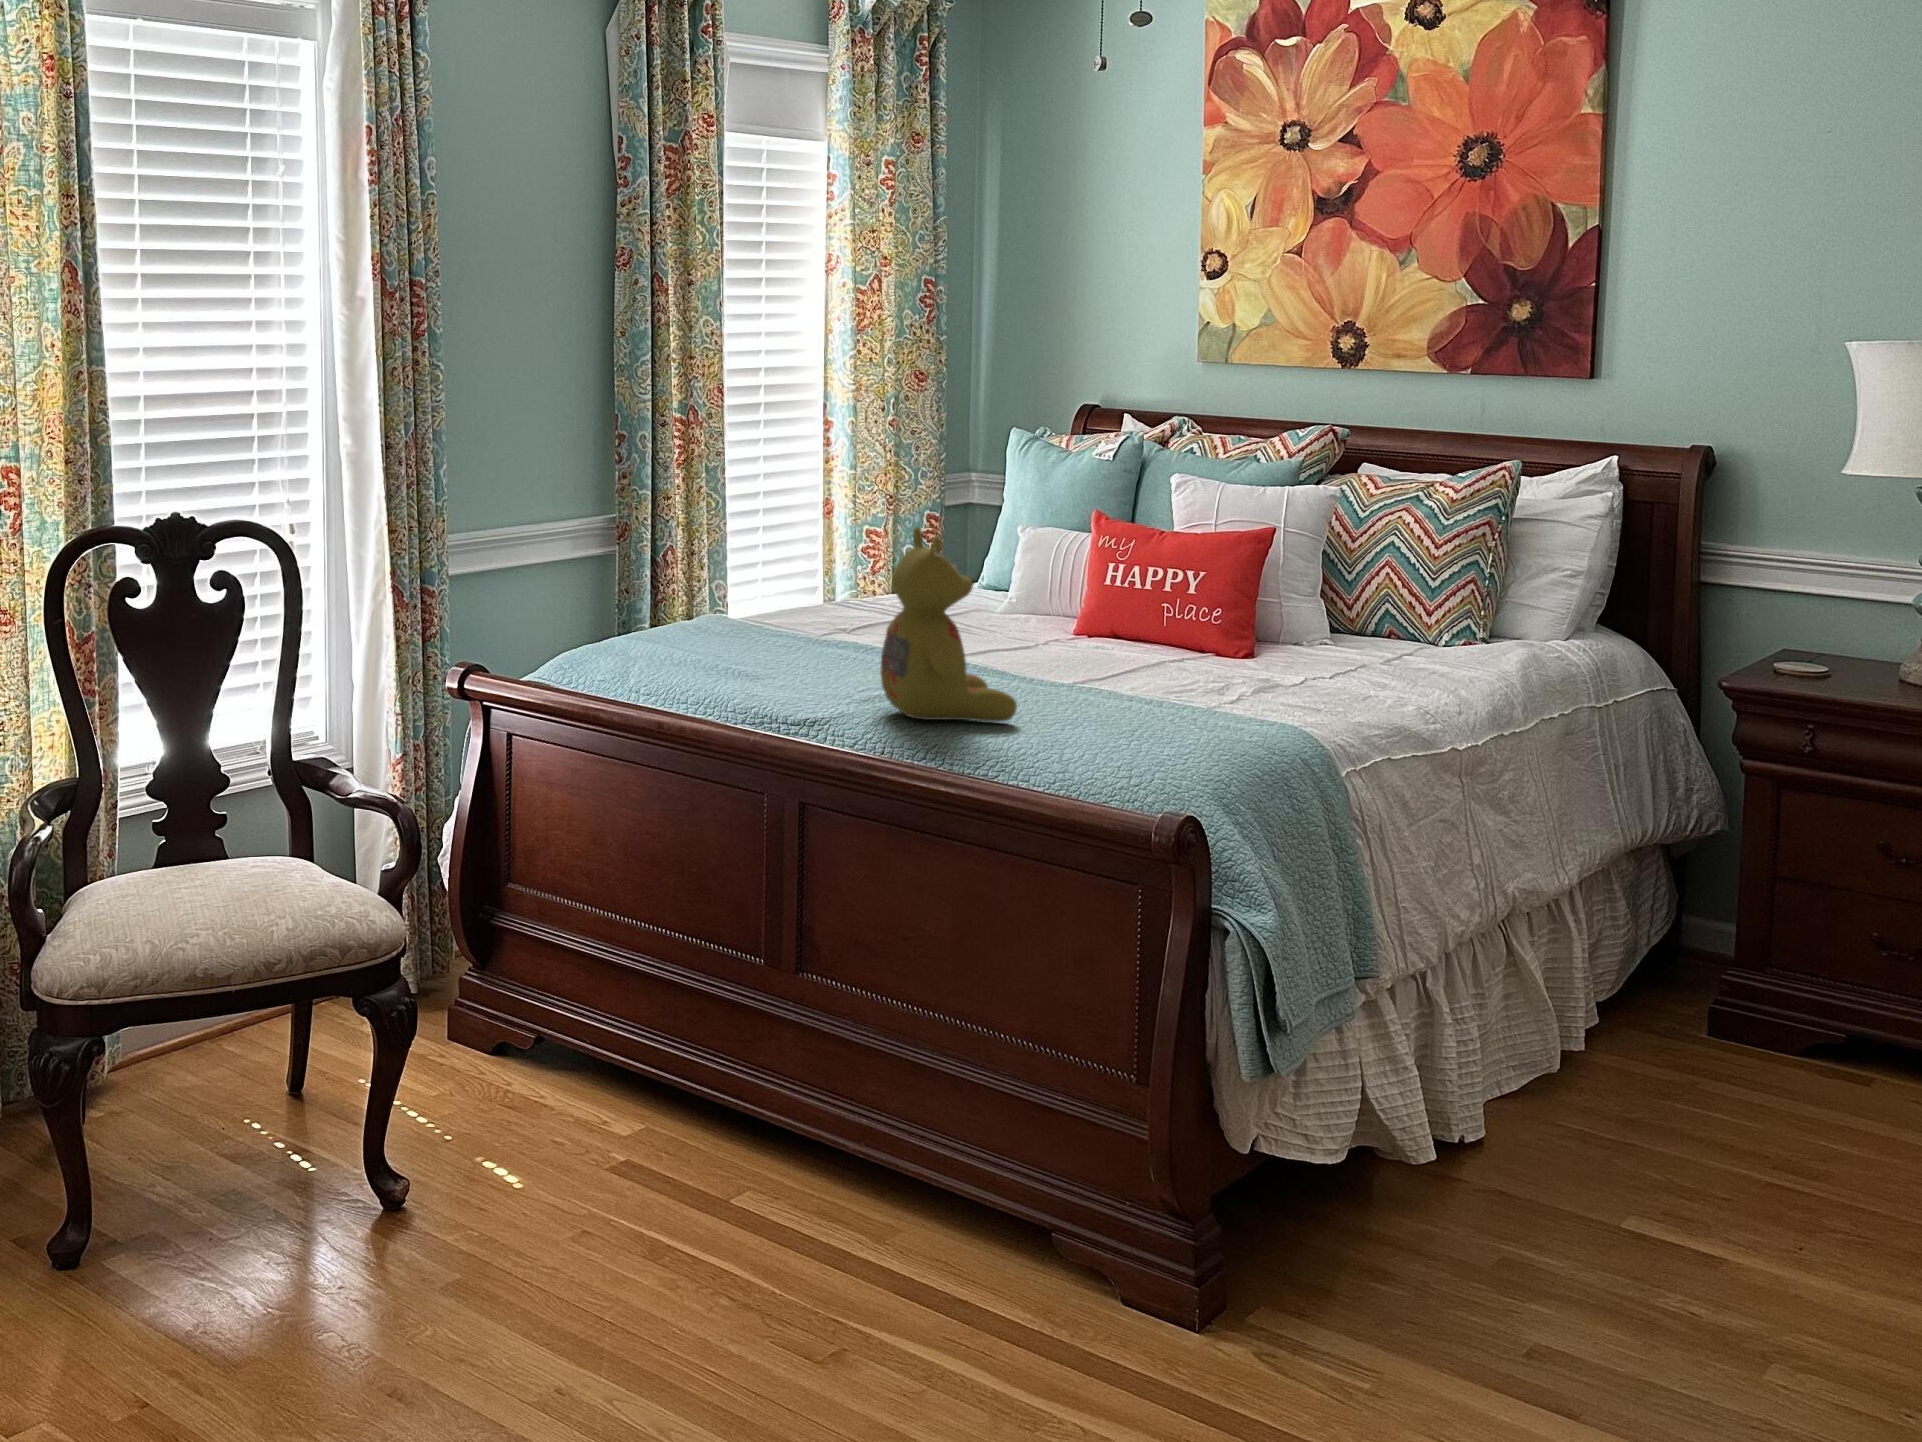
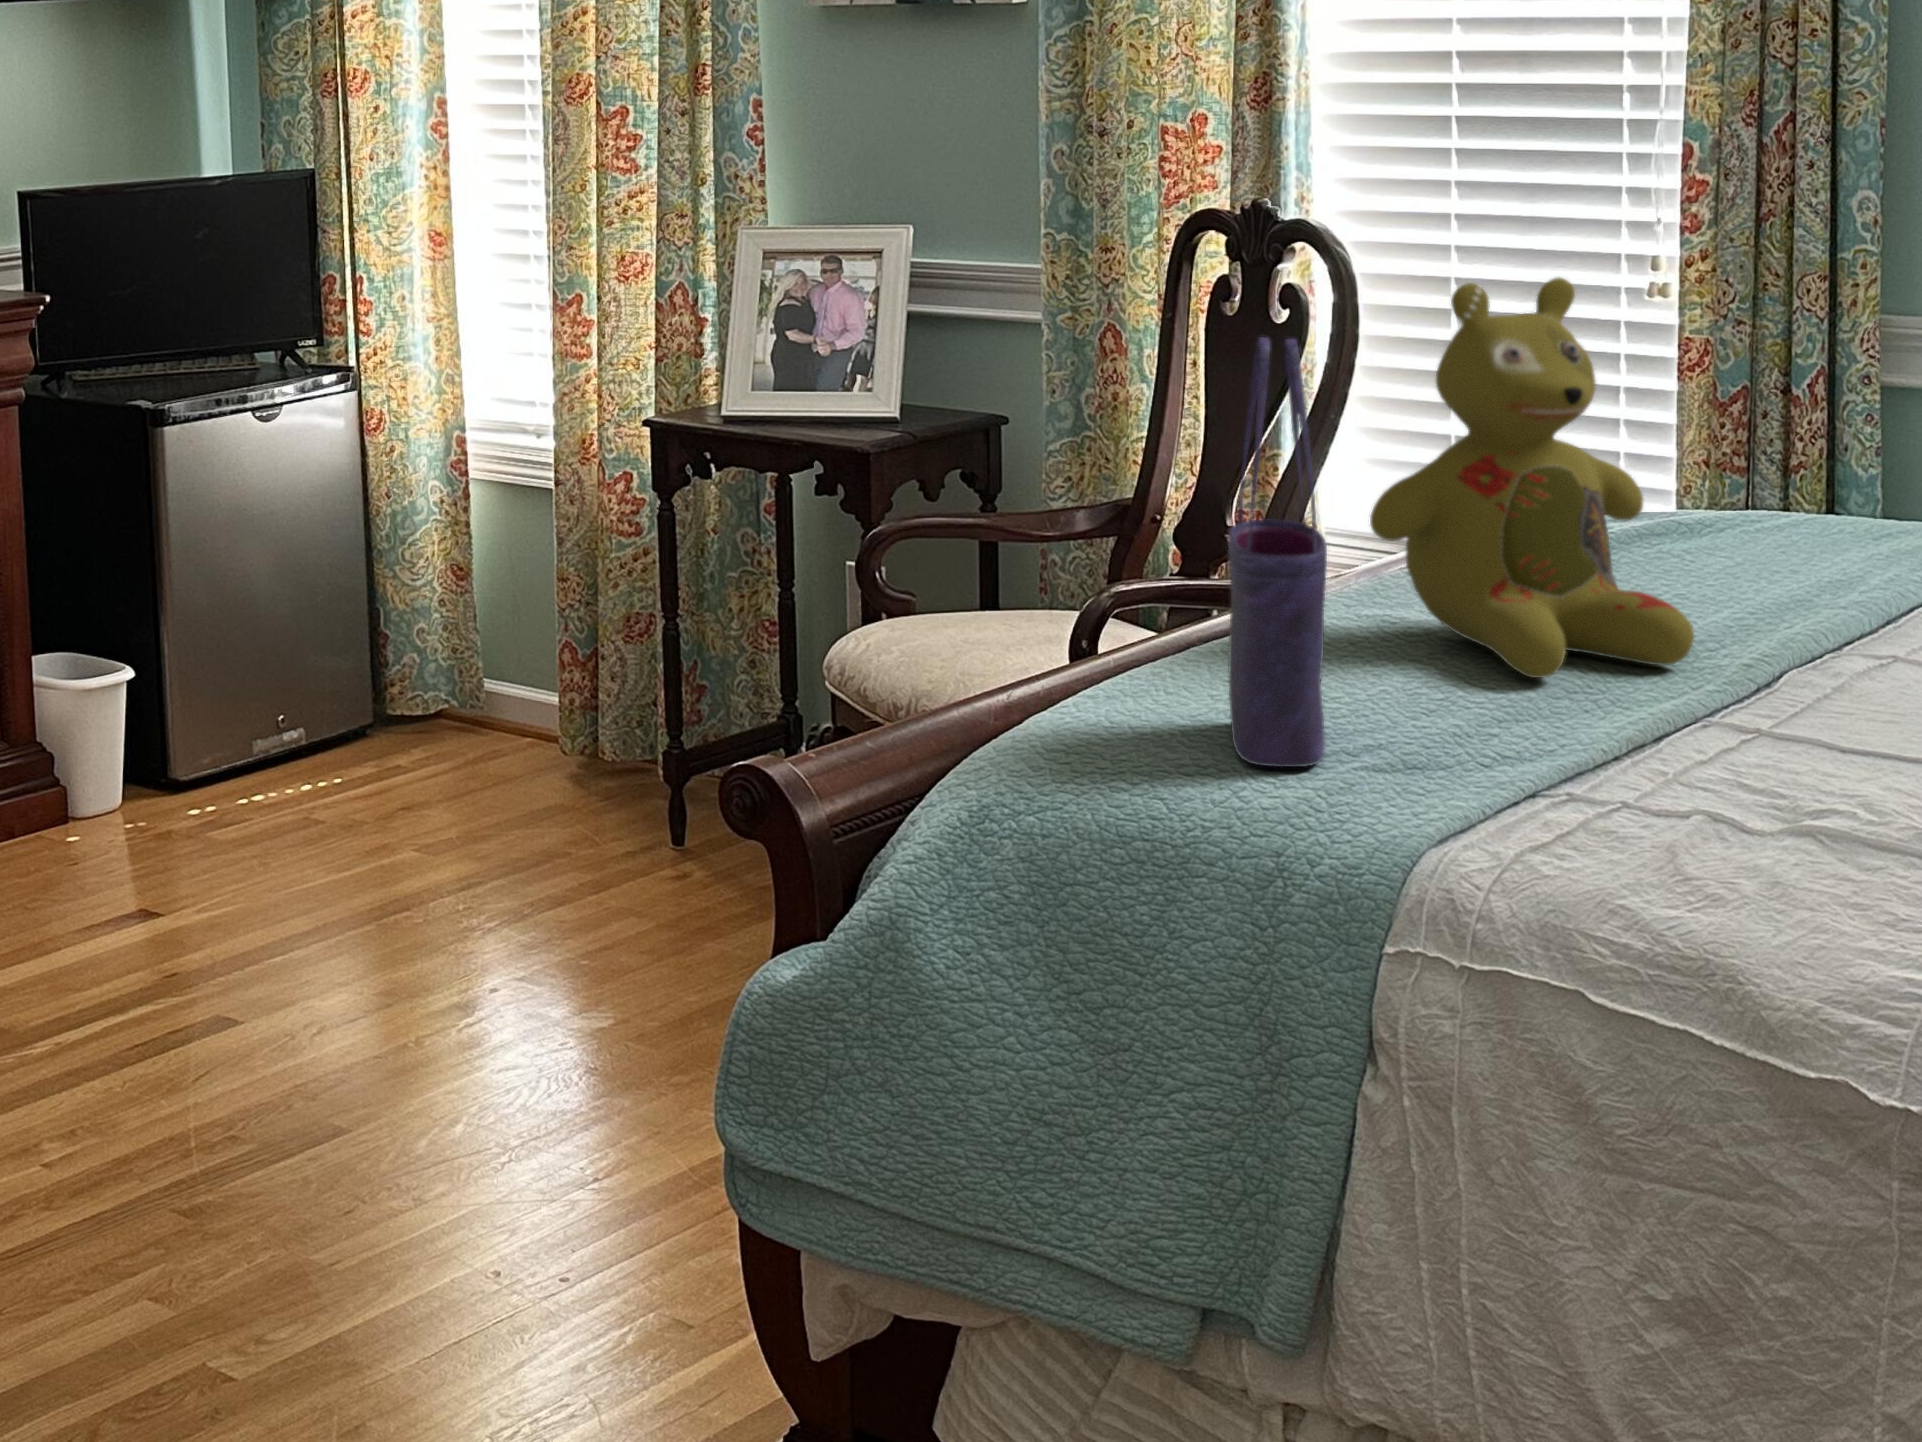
tote bag: none [1082,568,1185,776] -> present [1228,337,1327,767]

